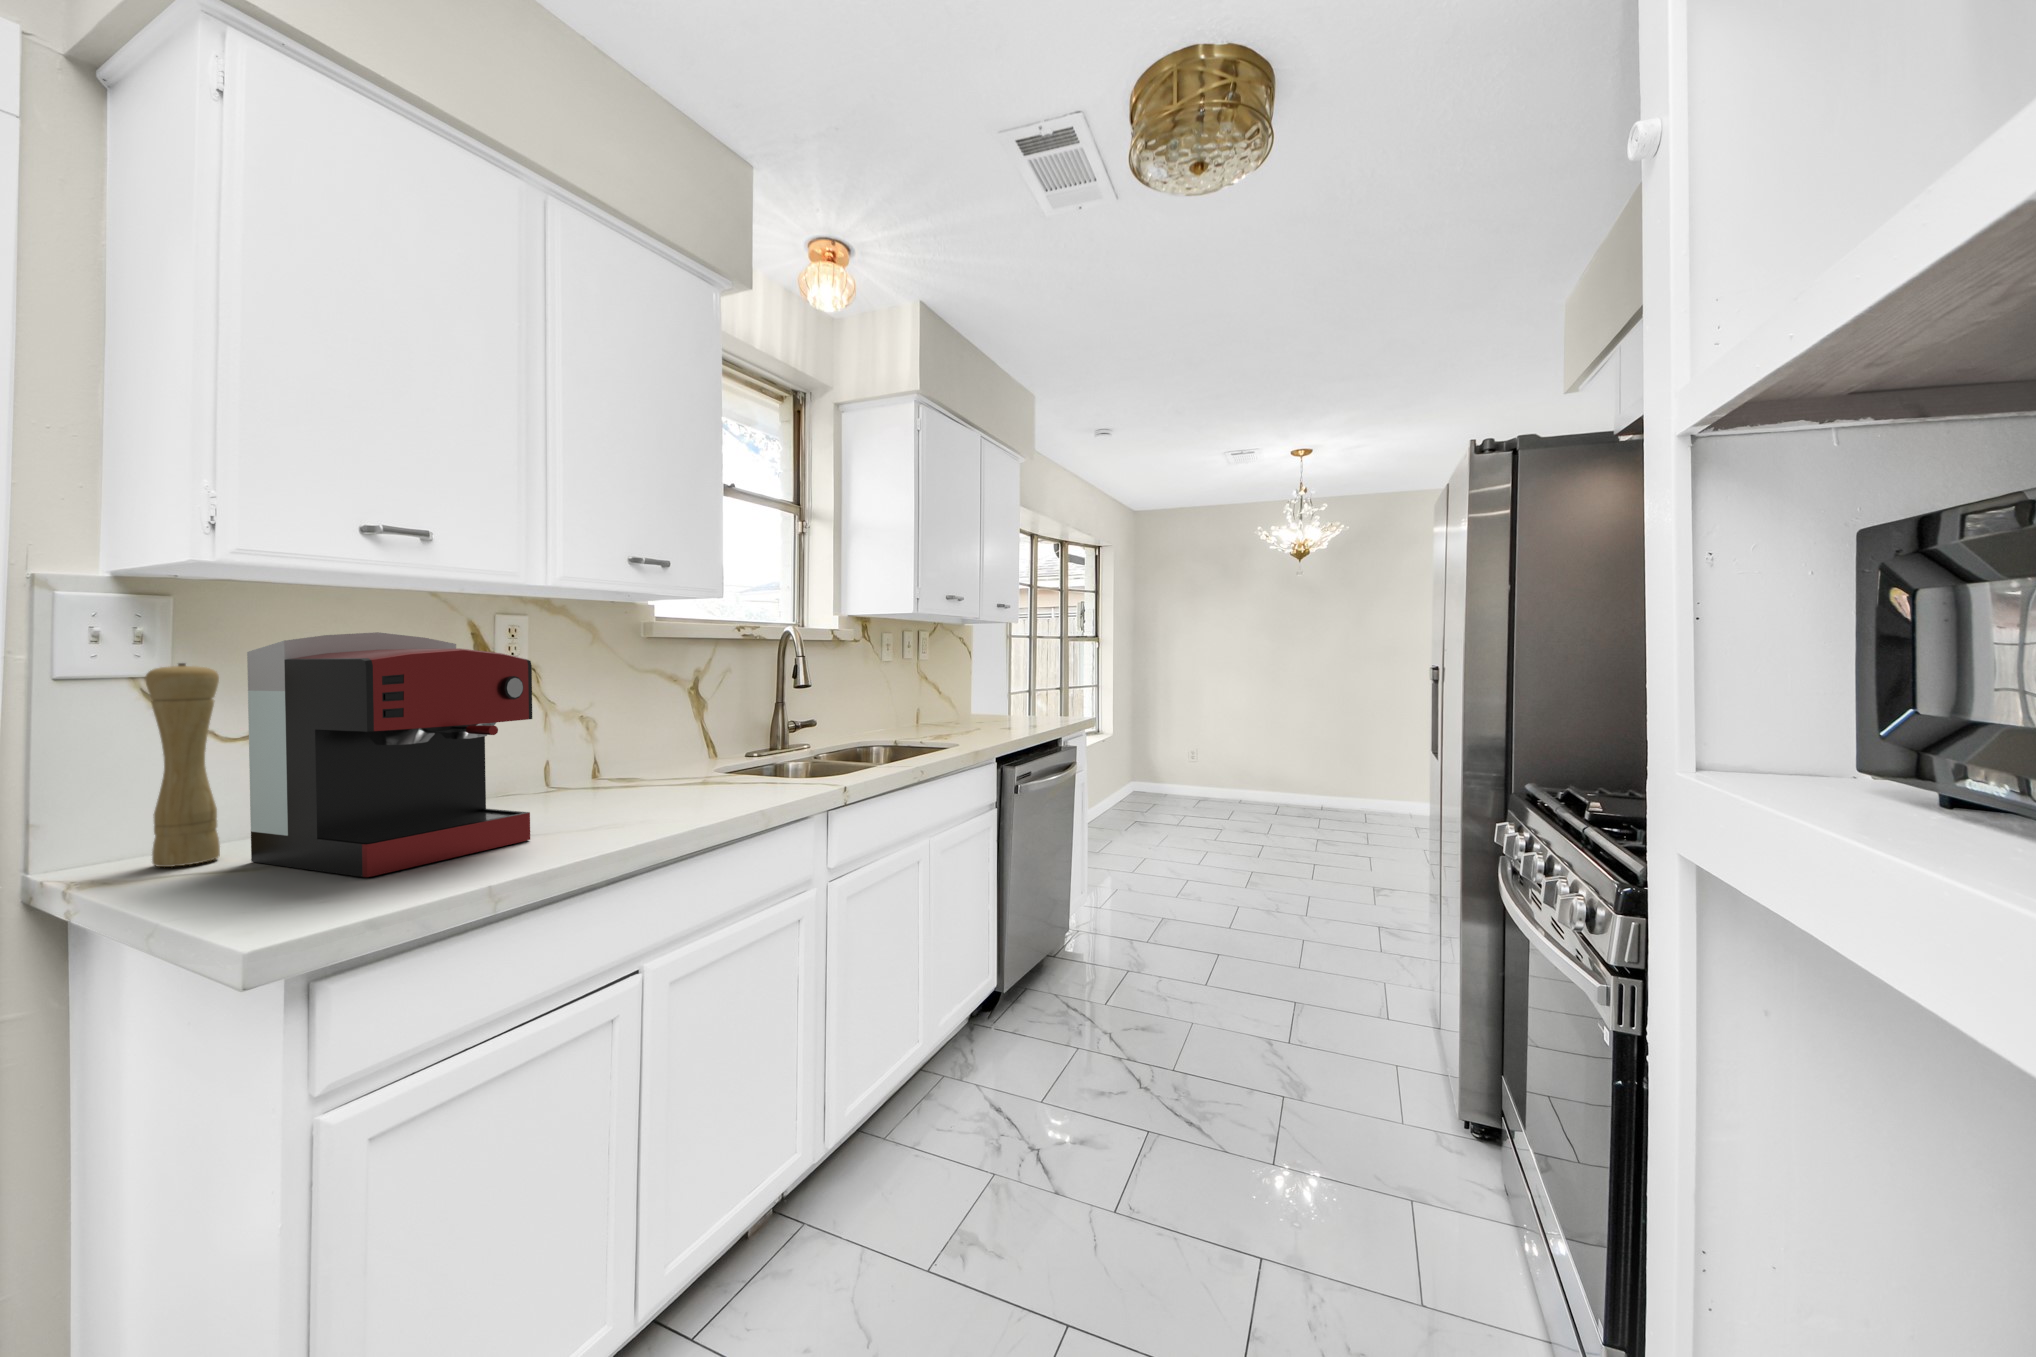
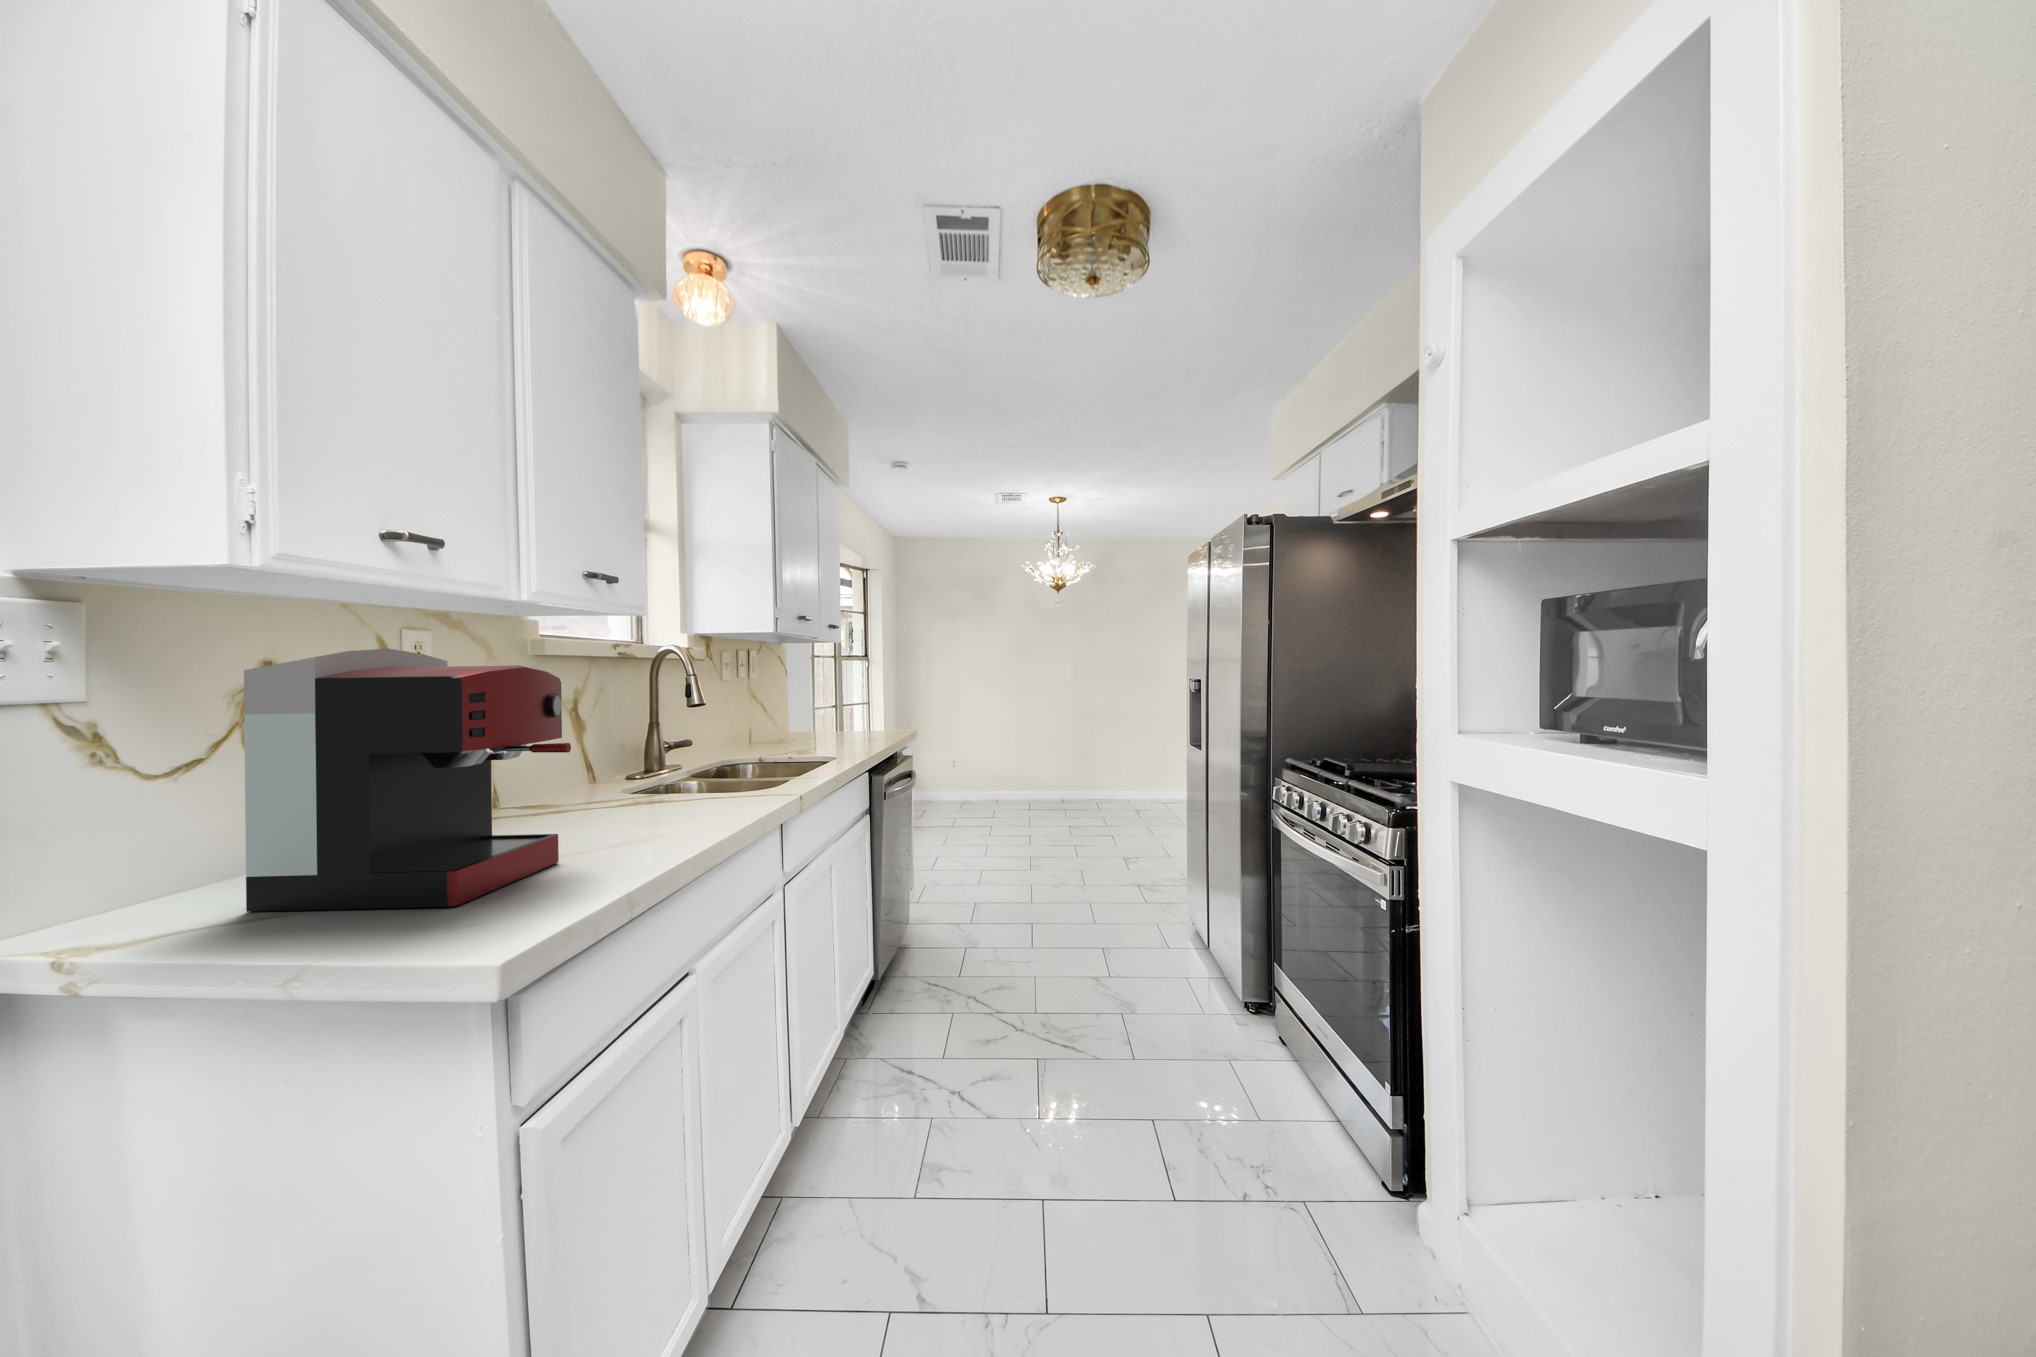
pepper mill: present [145,663,220,867] -> none [101,684,192,928]

